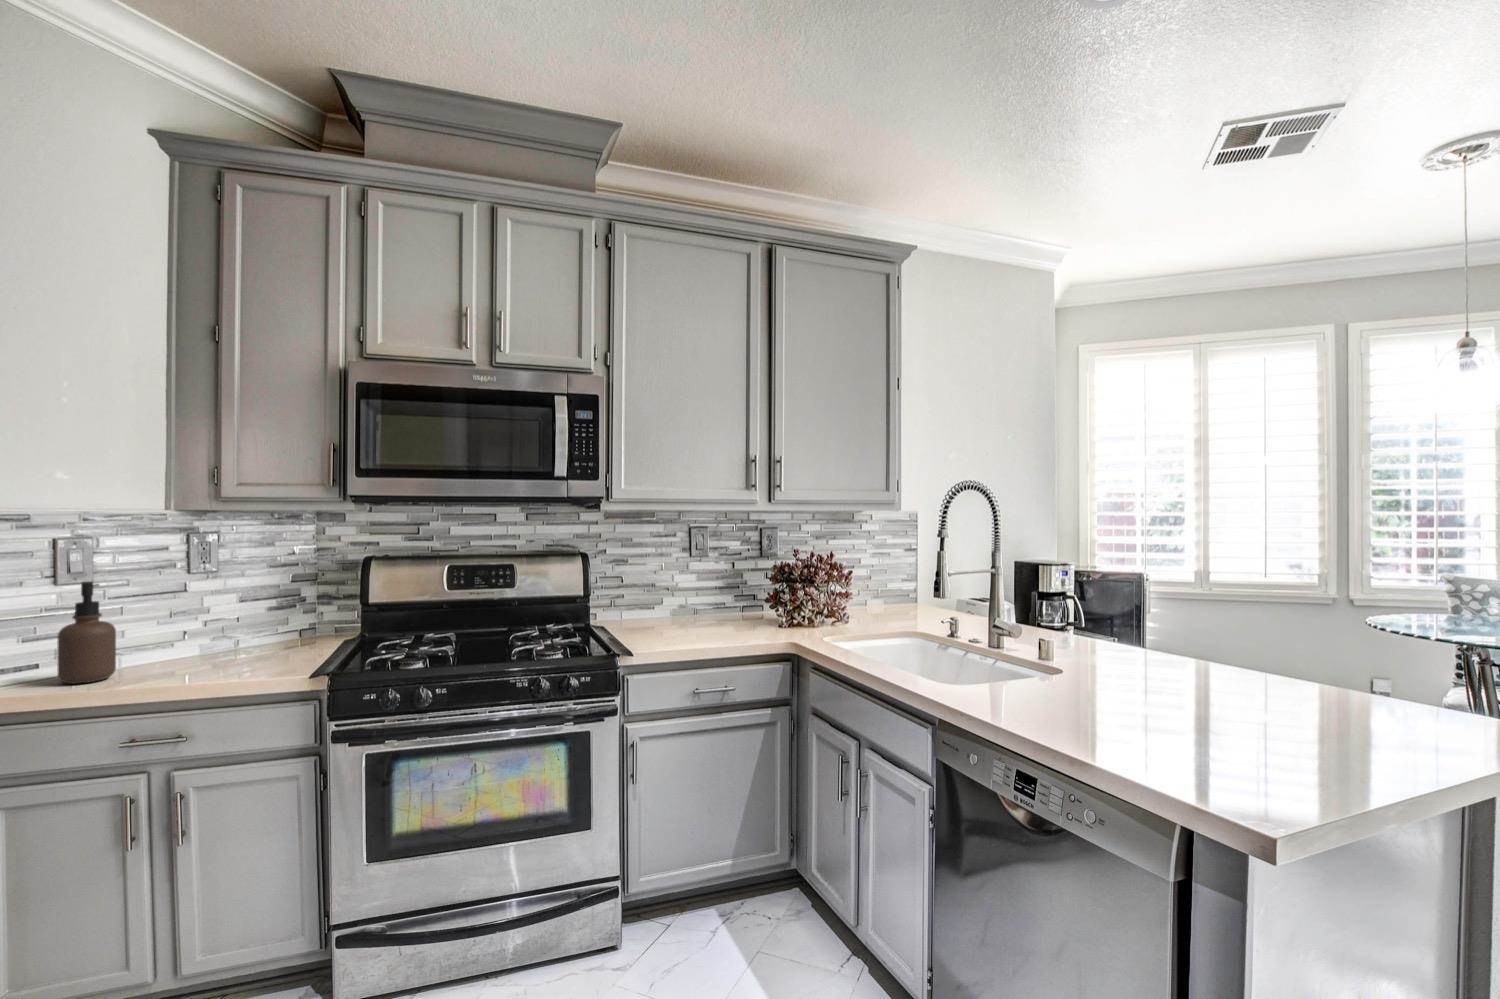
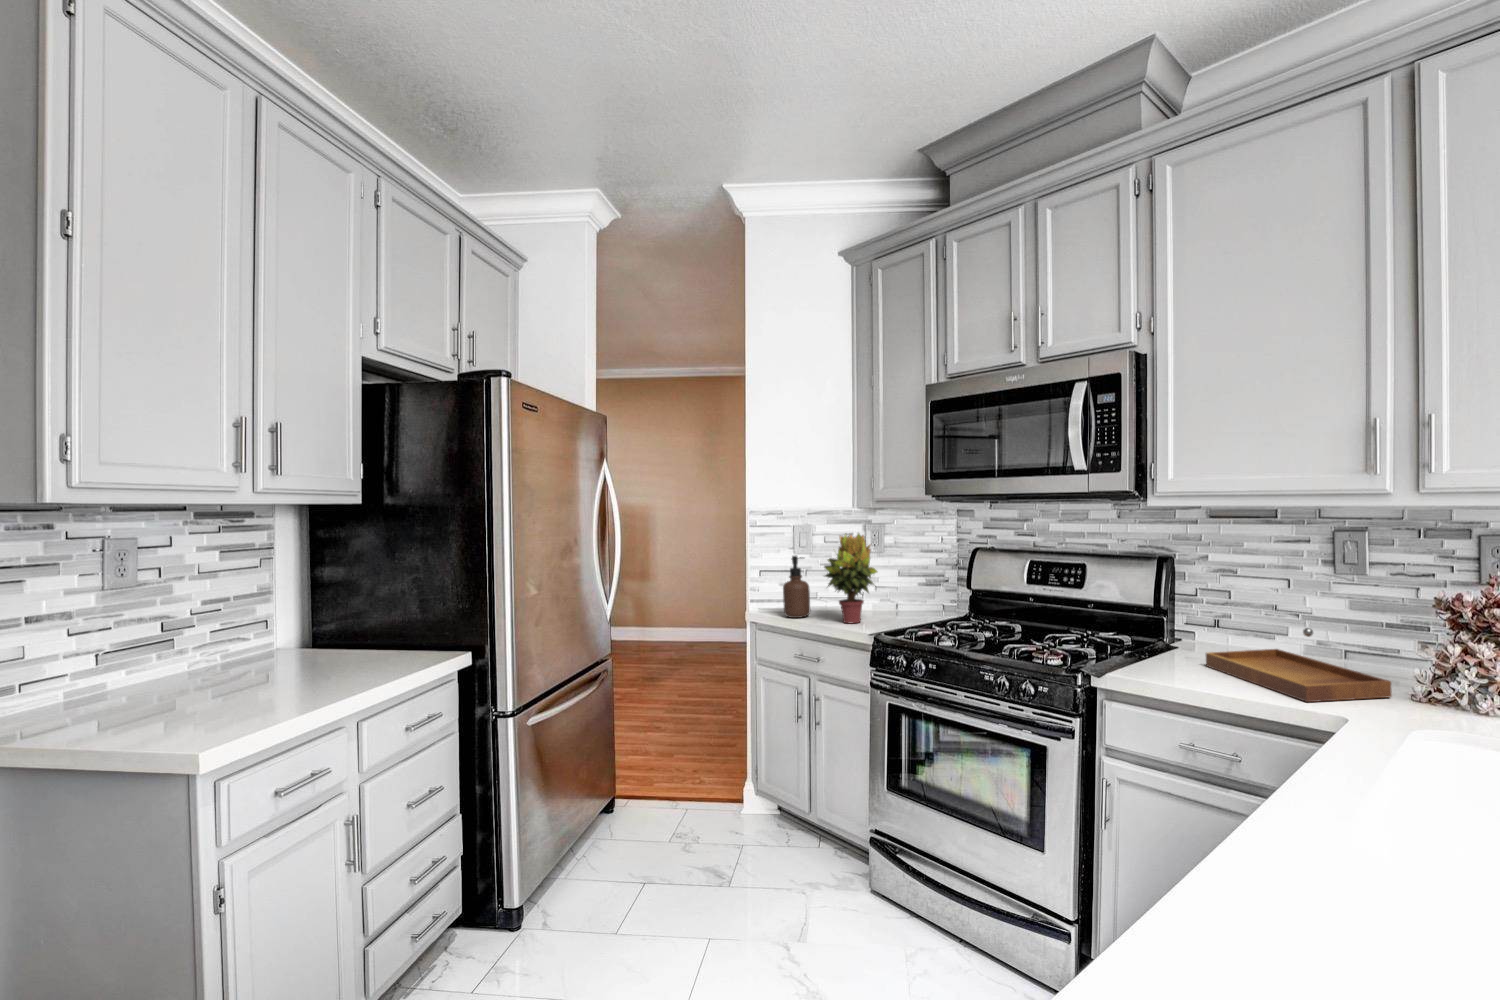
potted plant: none [169,541,270,671] -> present [824,533,877,623]
tray: none [663,592,784,639] -> present [1206,628,1392,702]

